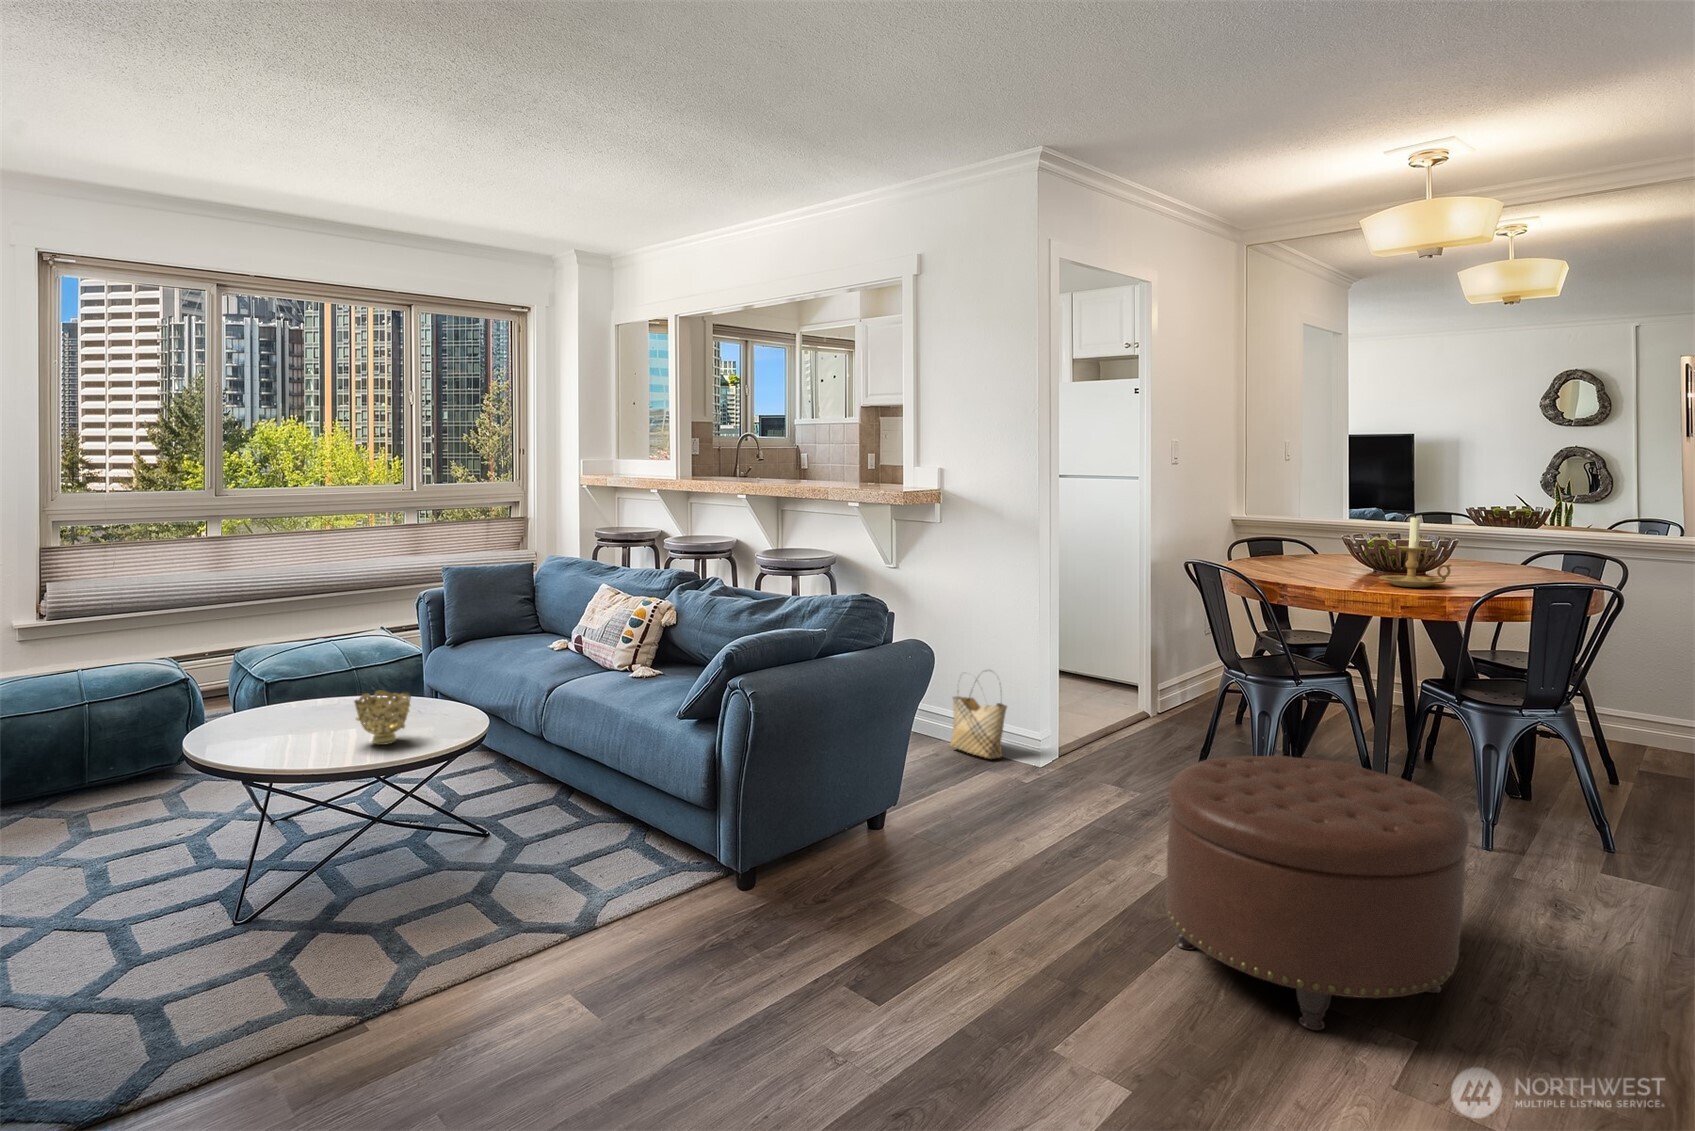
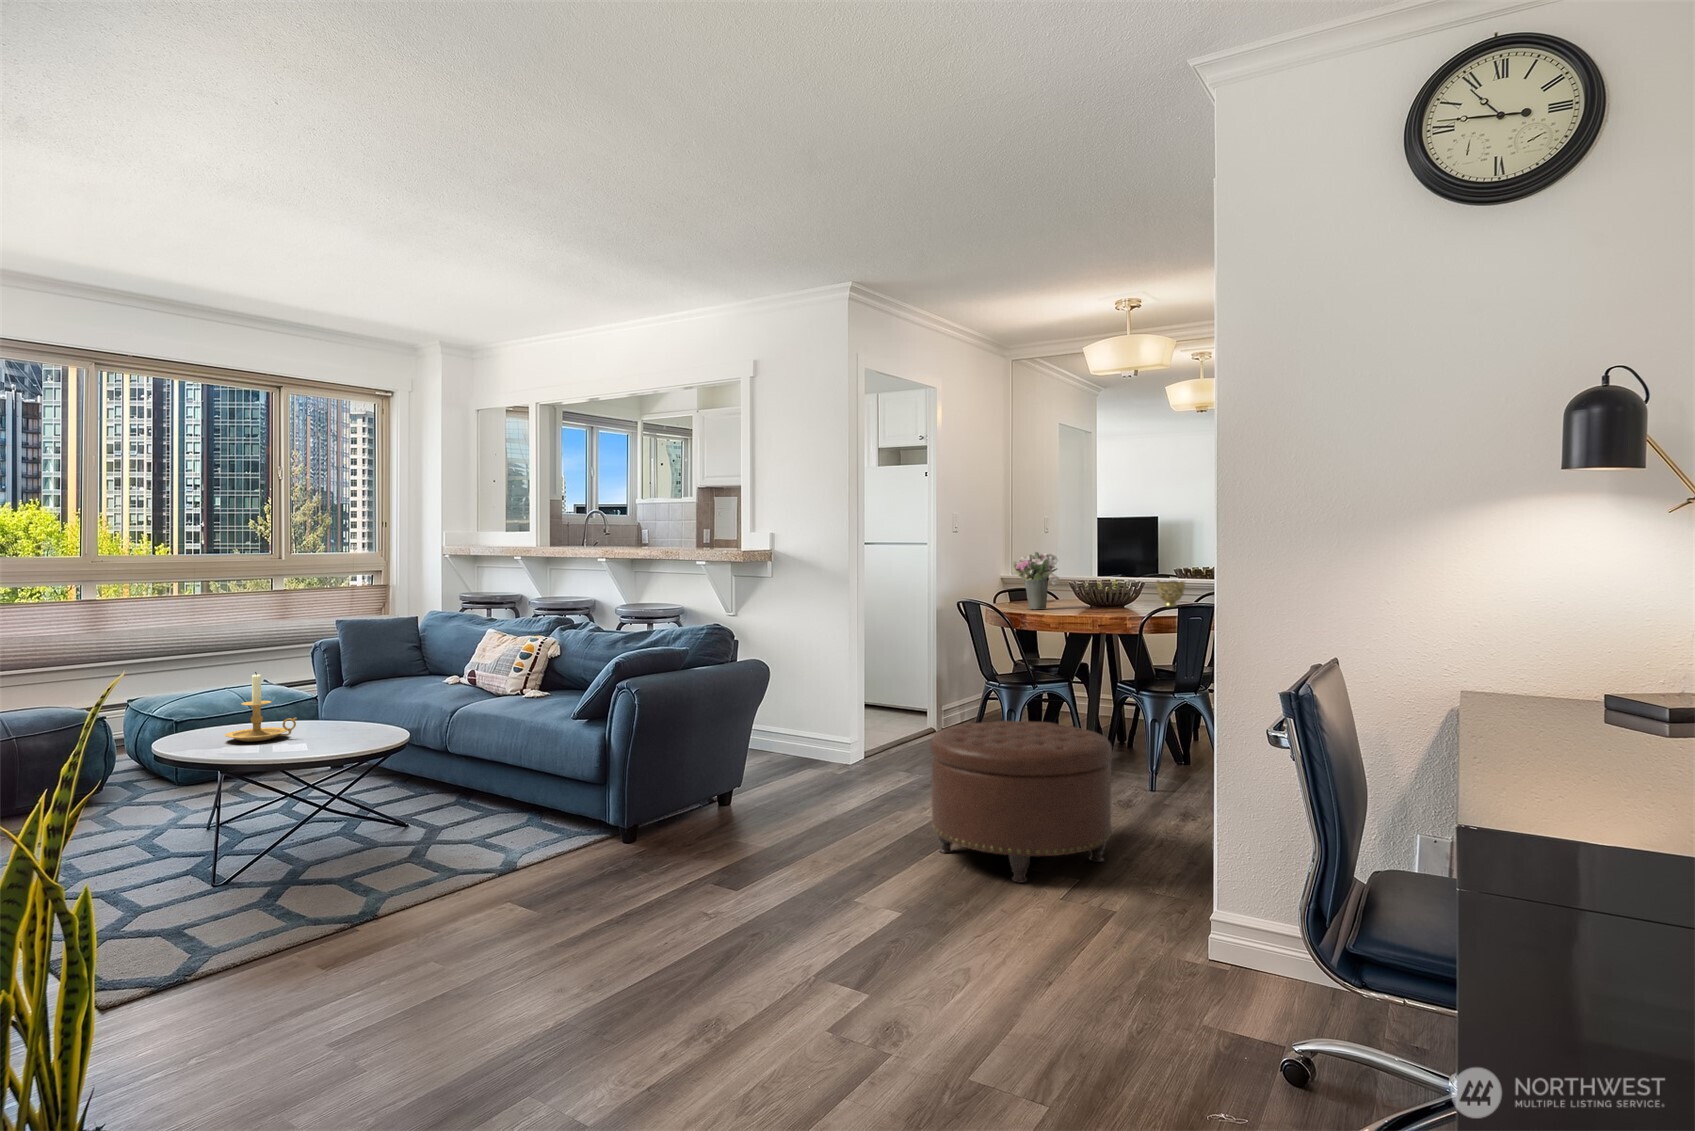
flower bouquet: none [1267,497,1336,574] -> present [1013,552,1059,609]
candle holder: present [1379,515,1452,587] -> present [225,672,297,742]
woven basket: present [950,677,1007,759] -> none [779,692,824,762]
decorative bowl: present [354,690,411,745] -> present [1156,581,1185,607]

